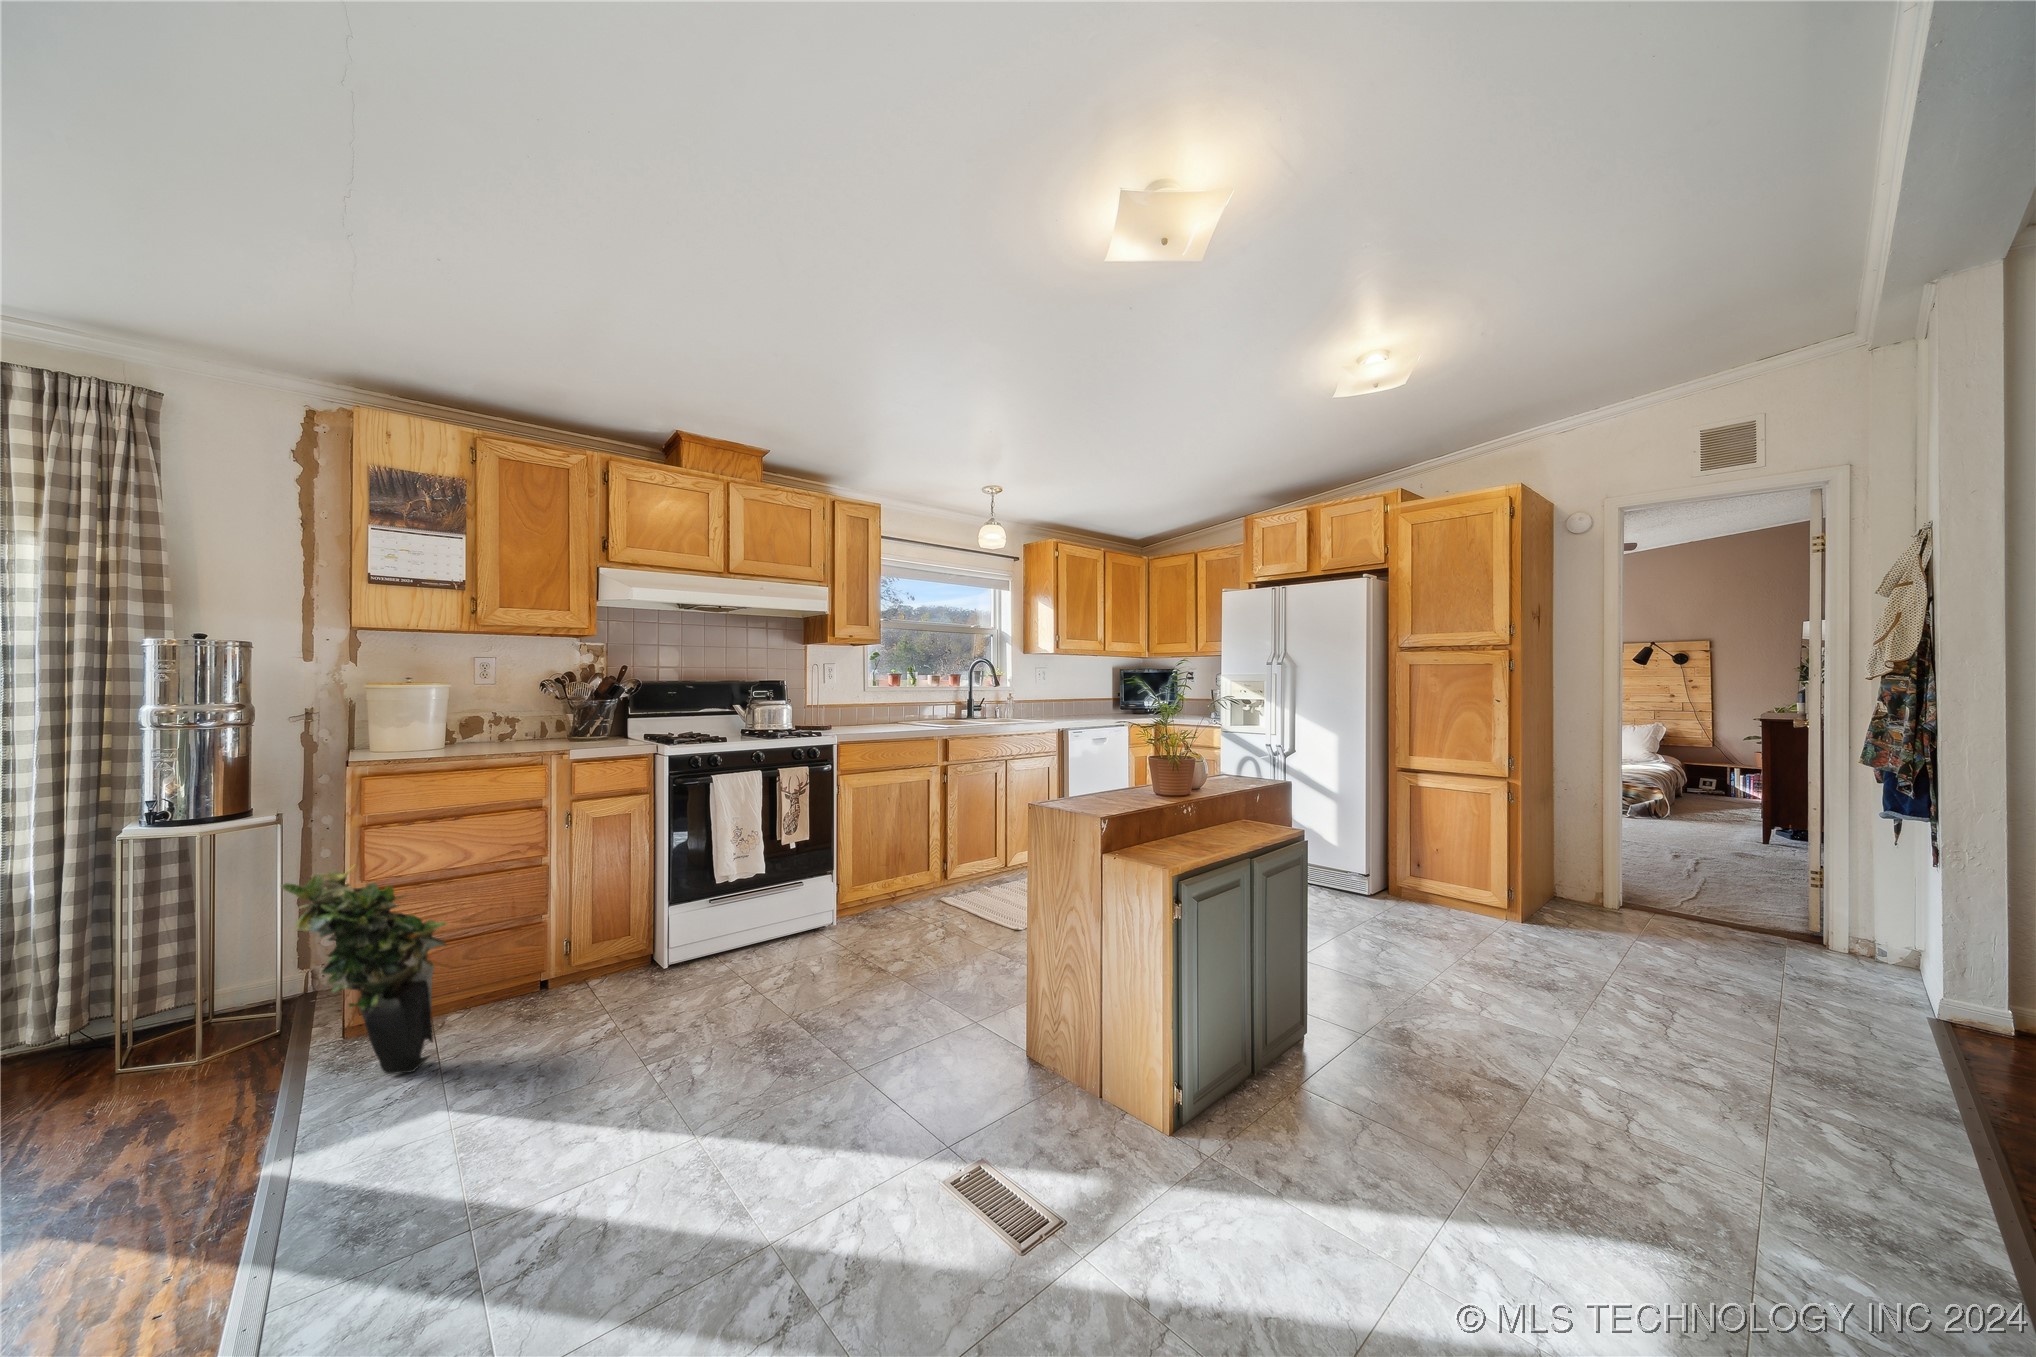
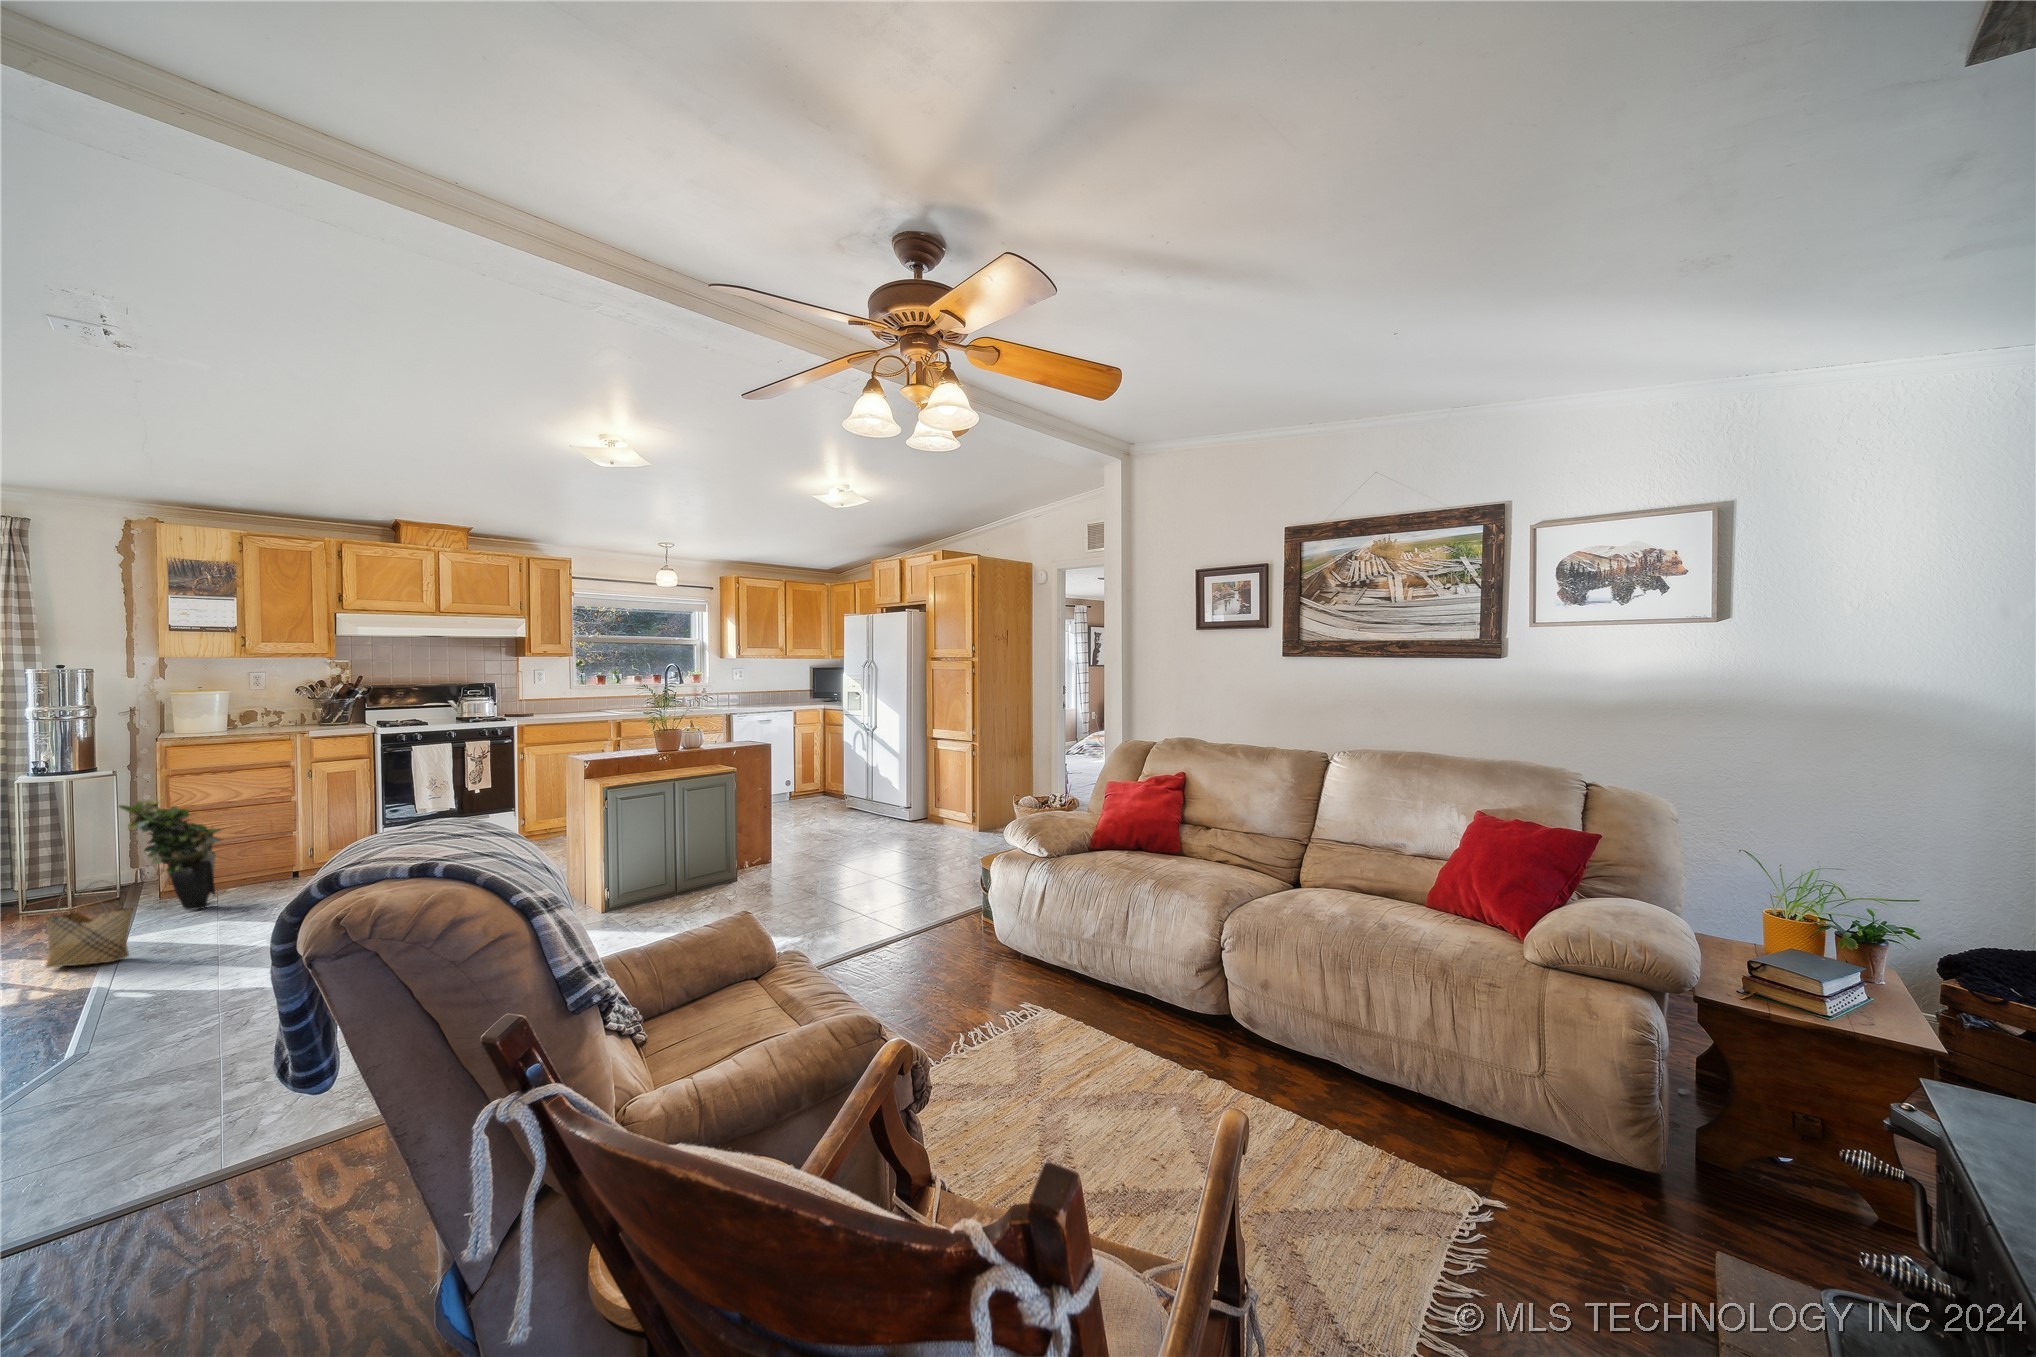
woven basket: none [112,1078,300,1302] -> present [46,882,133,968]

